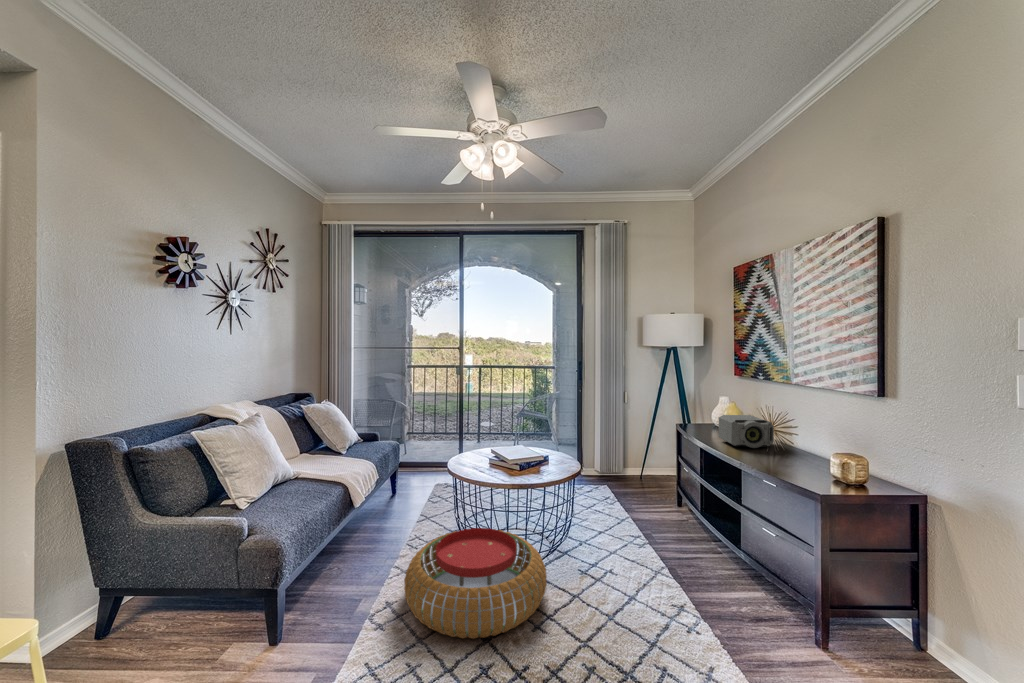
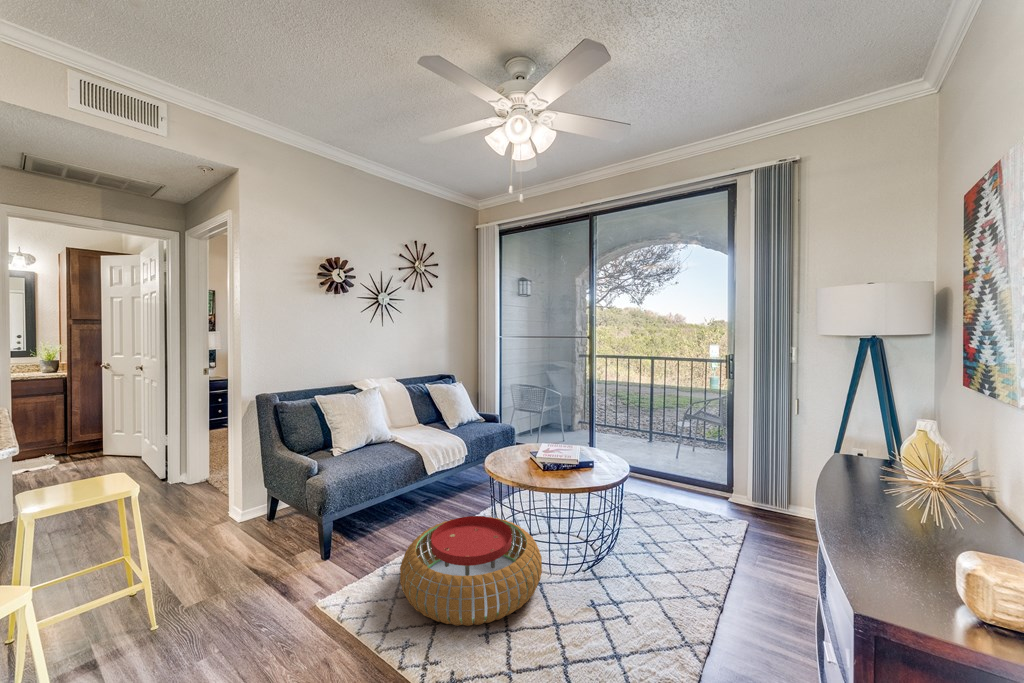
speaker: present [719,415,774,448] -> none [857,449,959,518]

